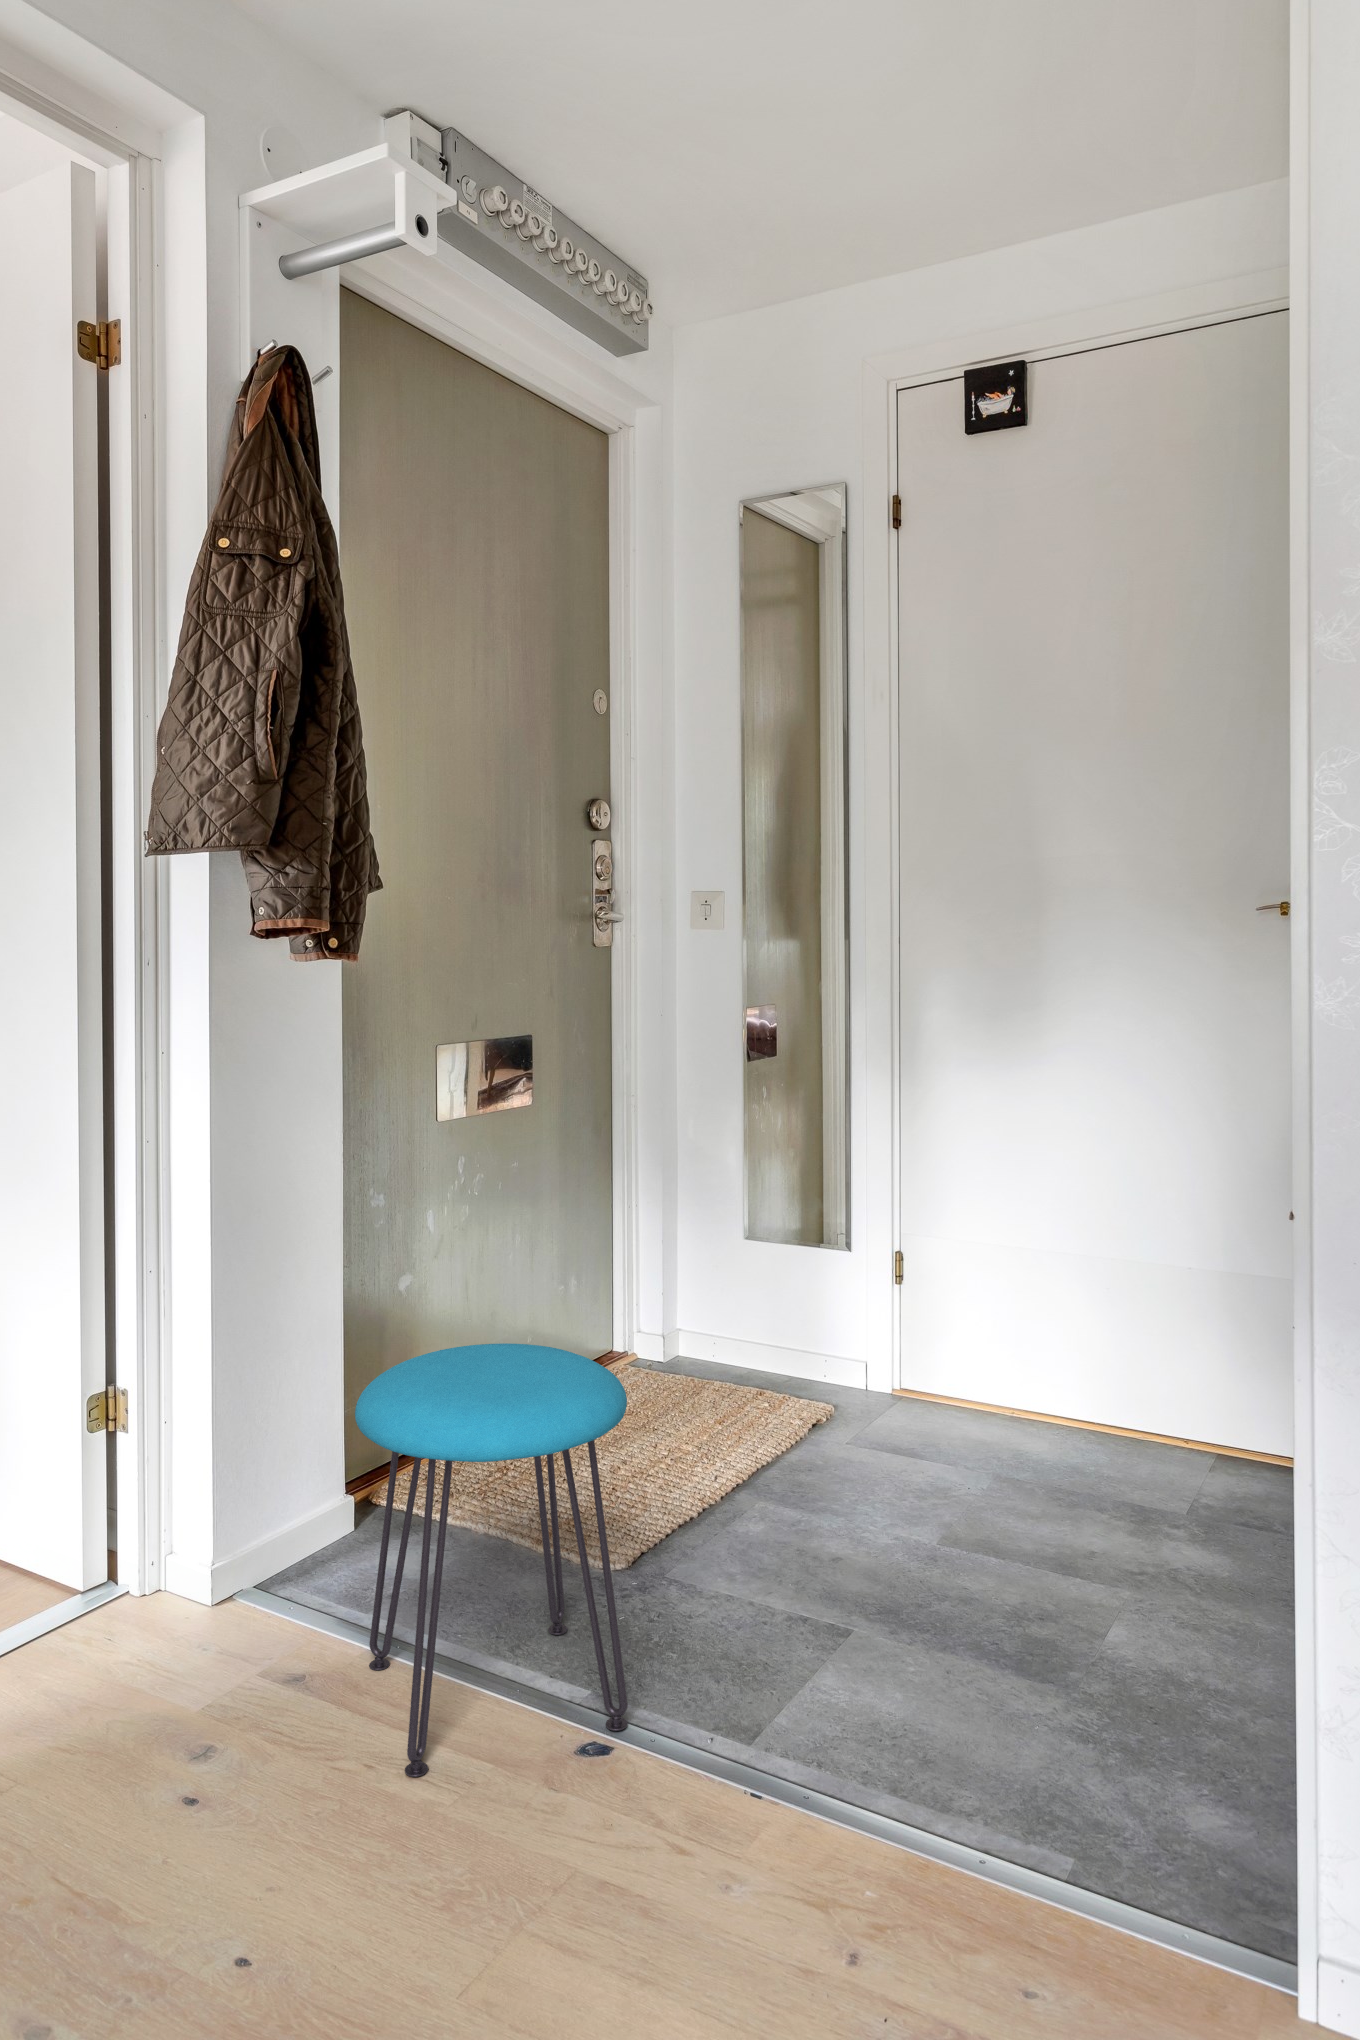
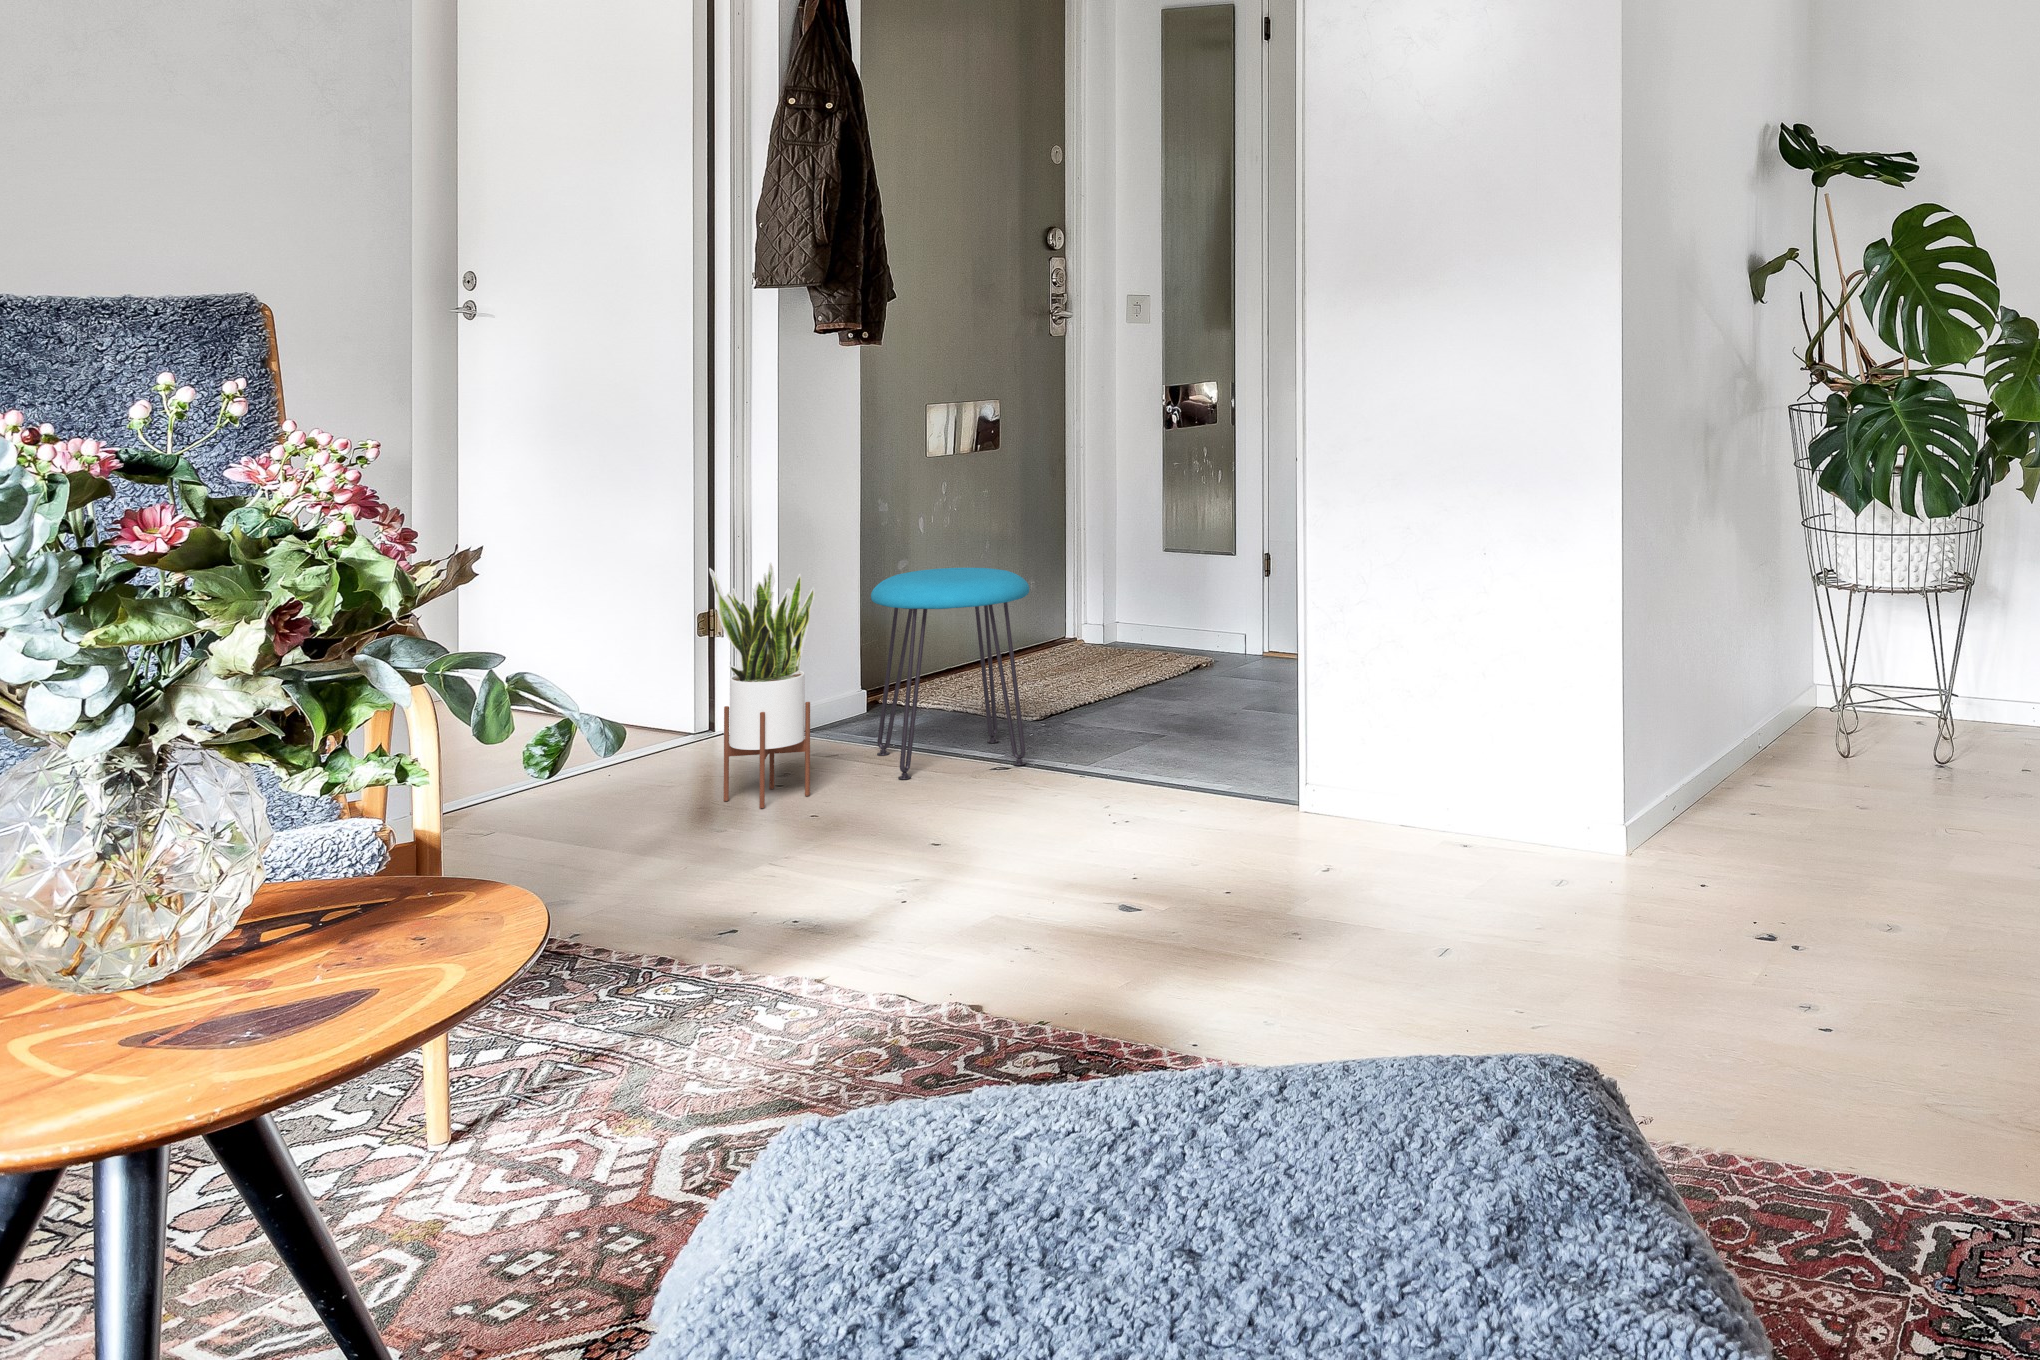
potted plant: none [34,1392,247,1900] -> present [709,562,815,808]

